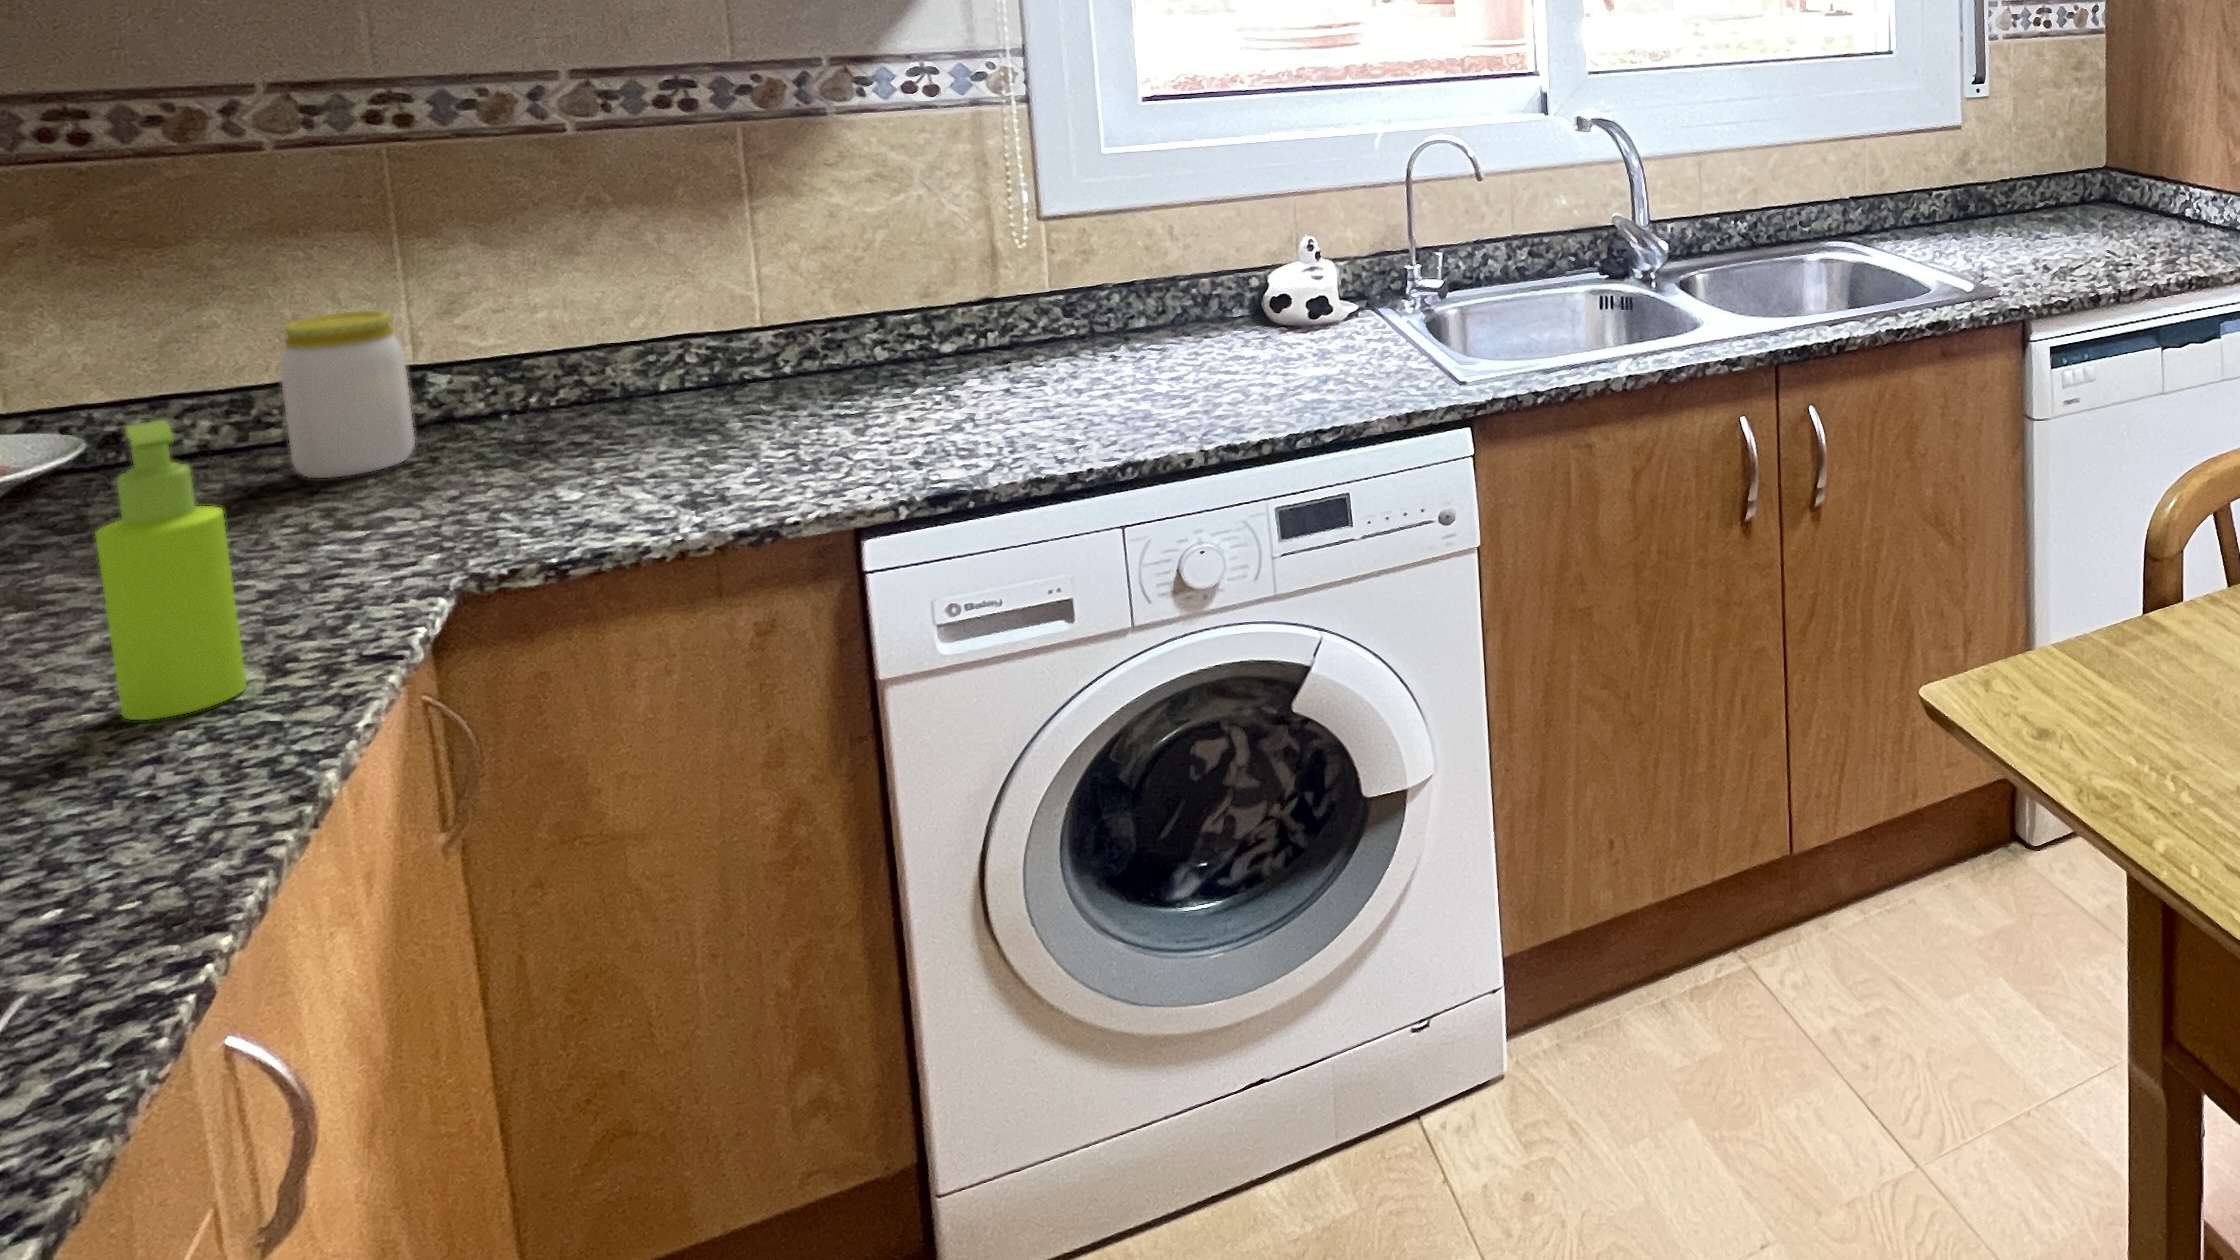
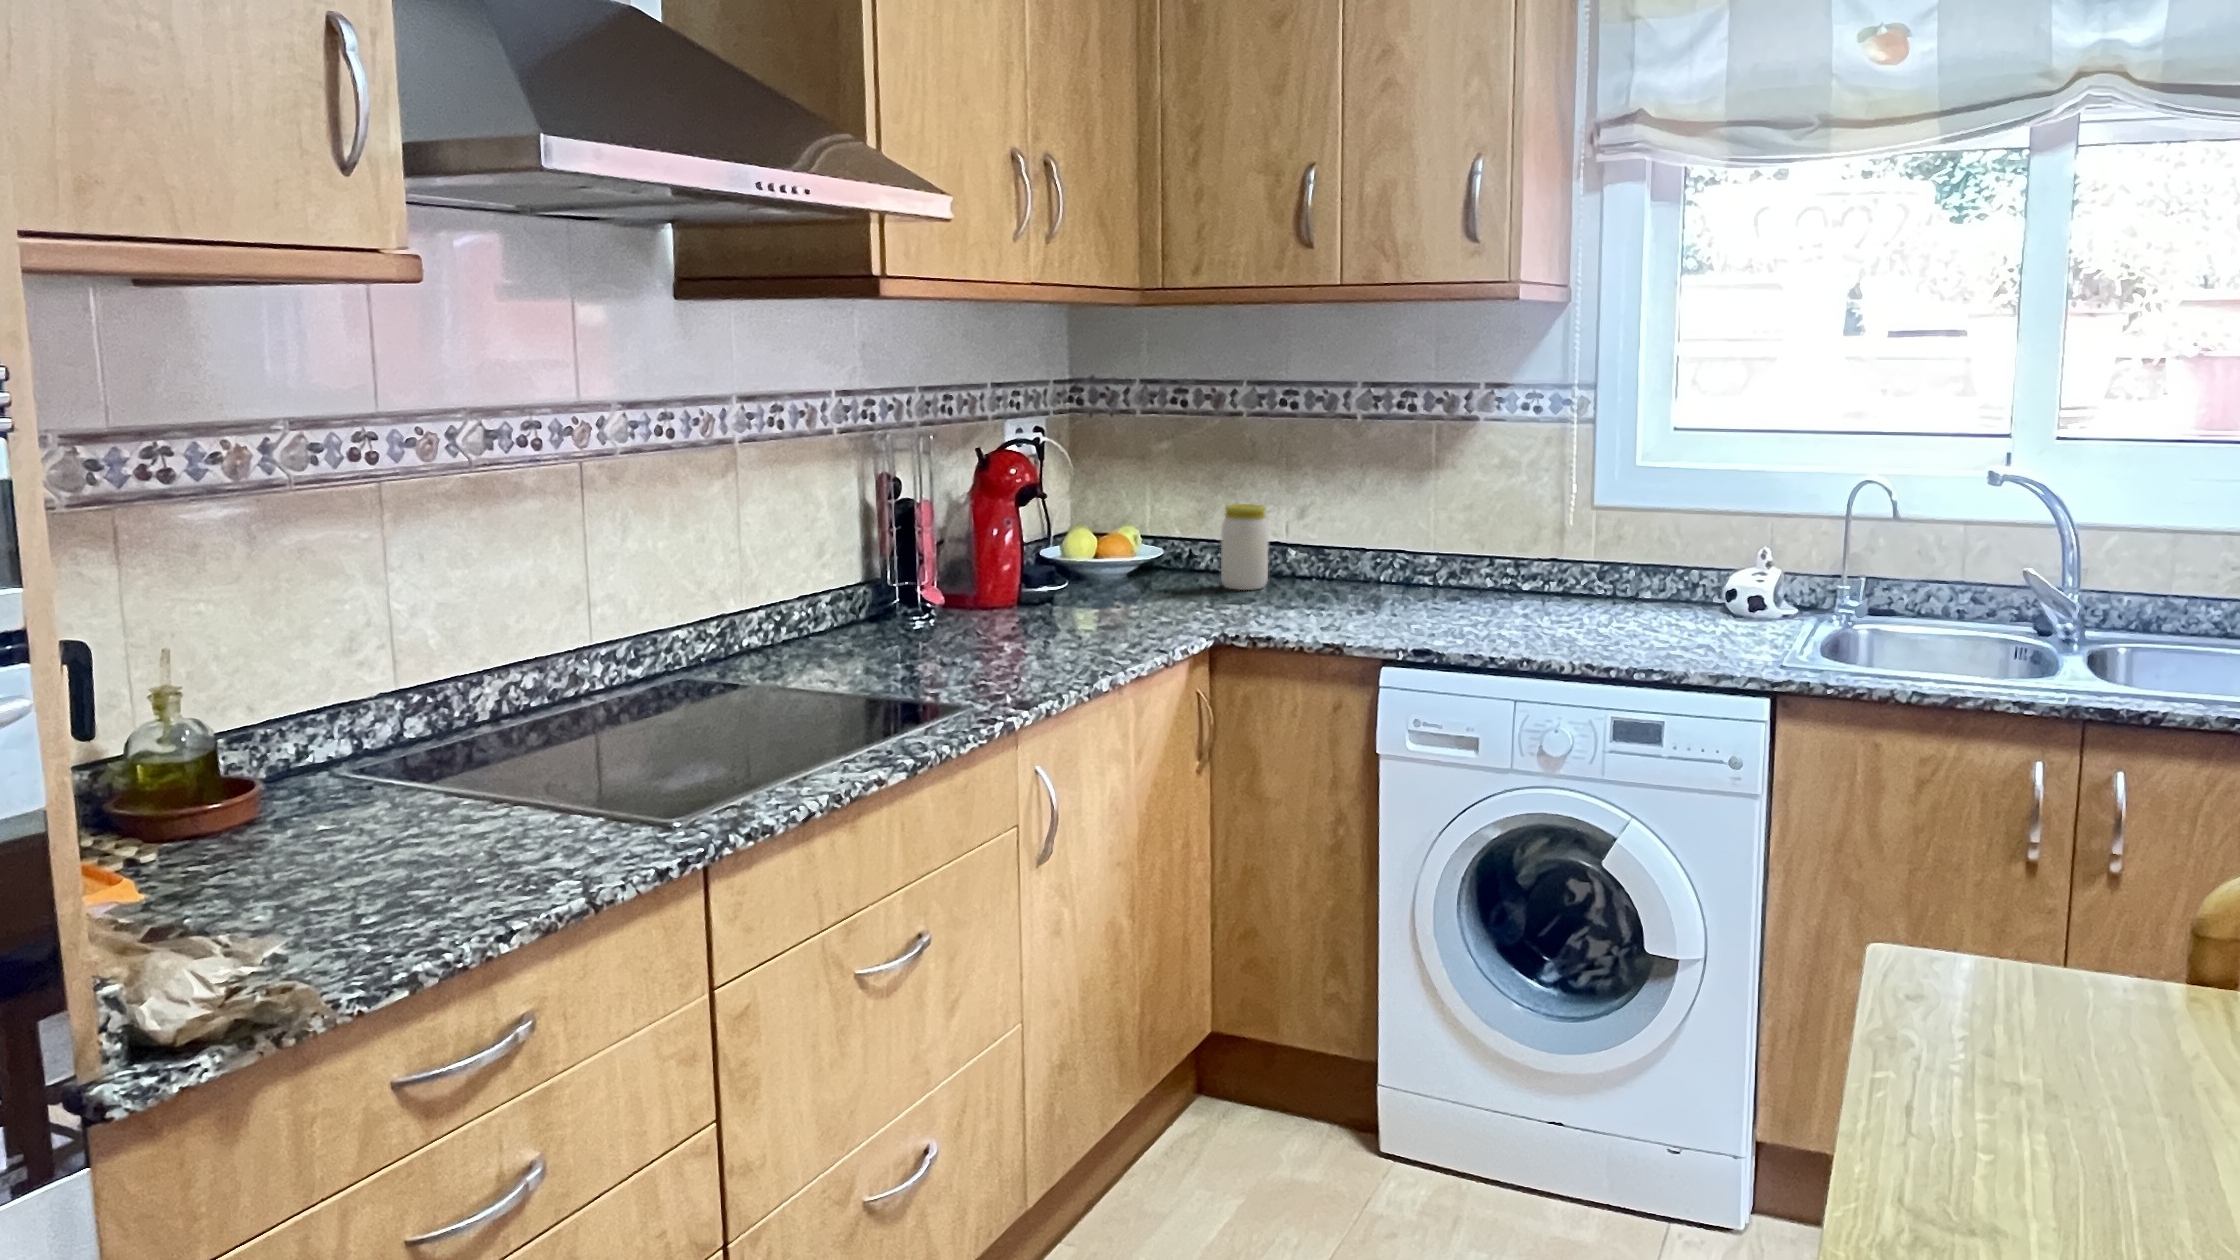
soap dispenser: present [95,420,247,720] -> none [1072,512,1111,648]

